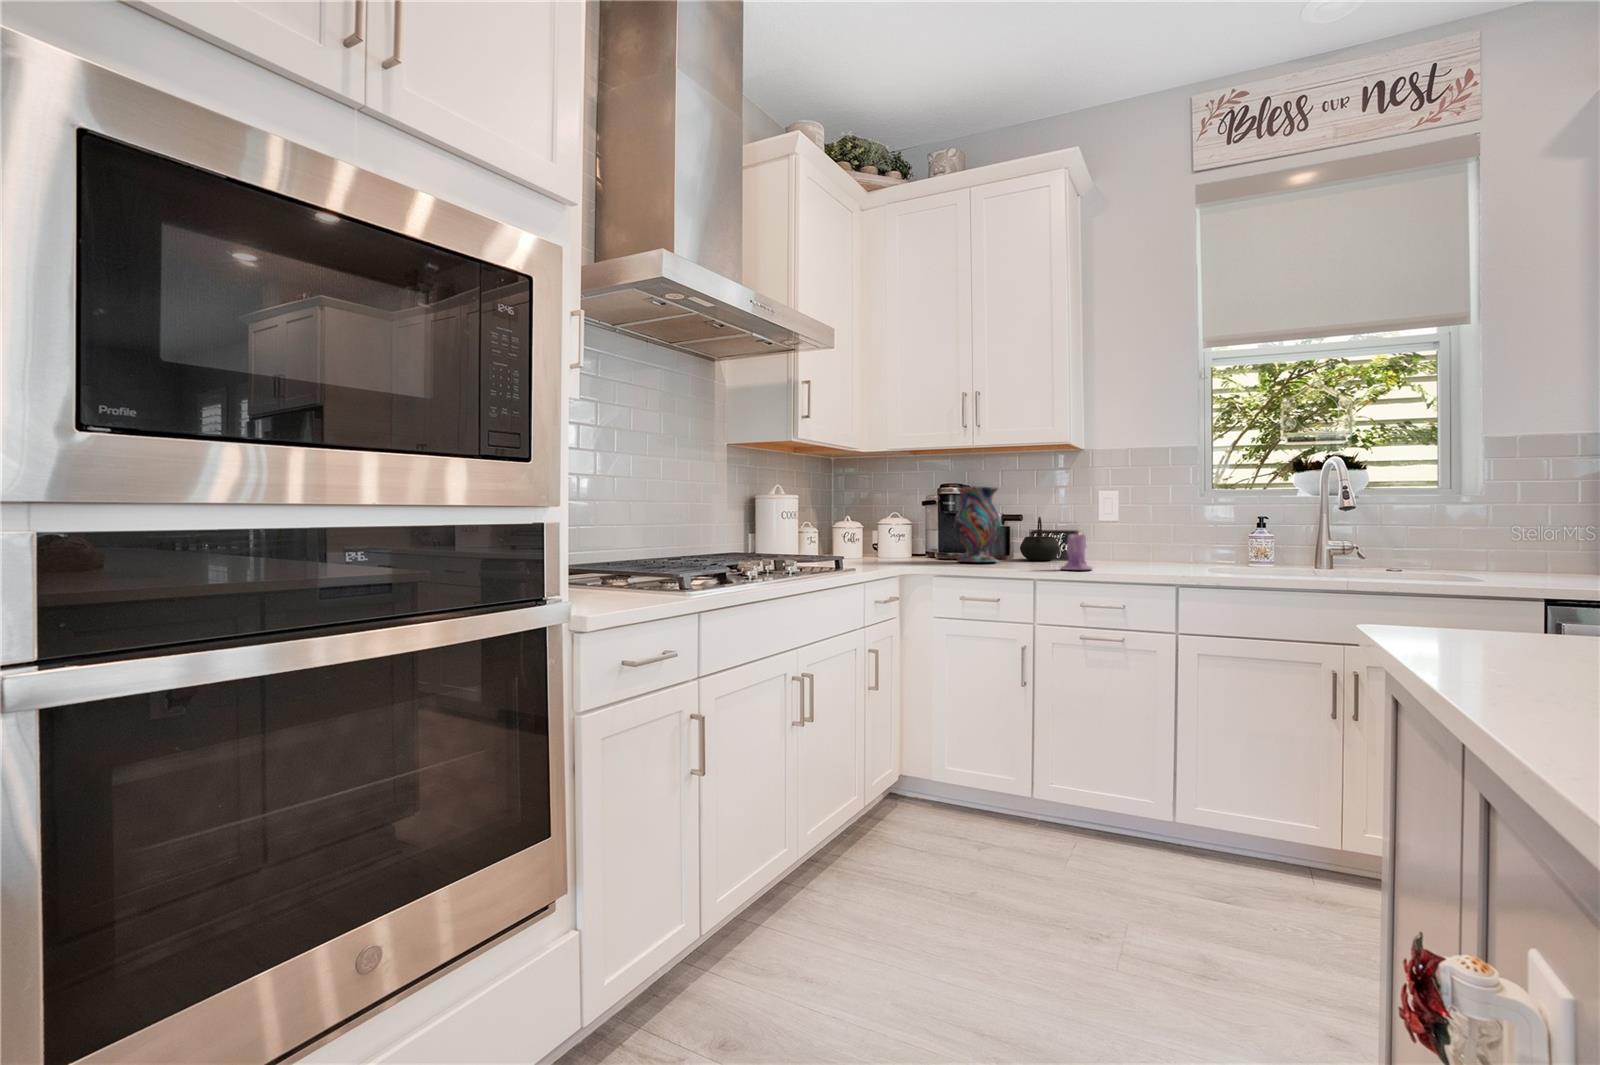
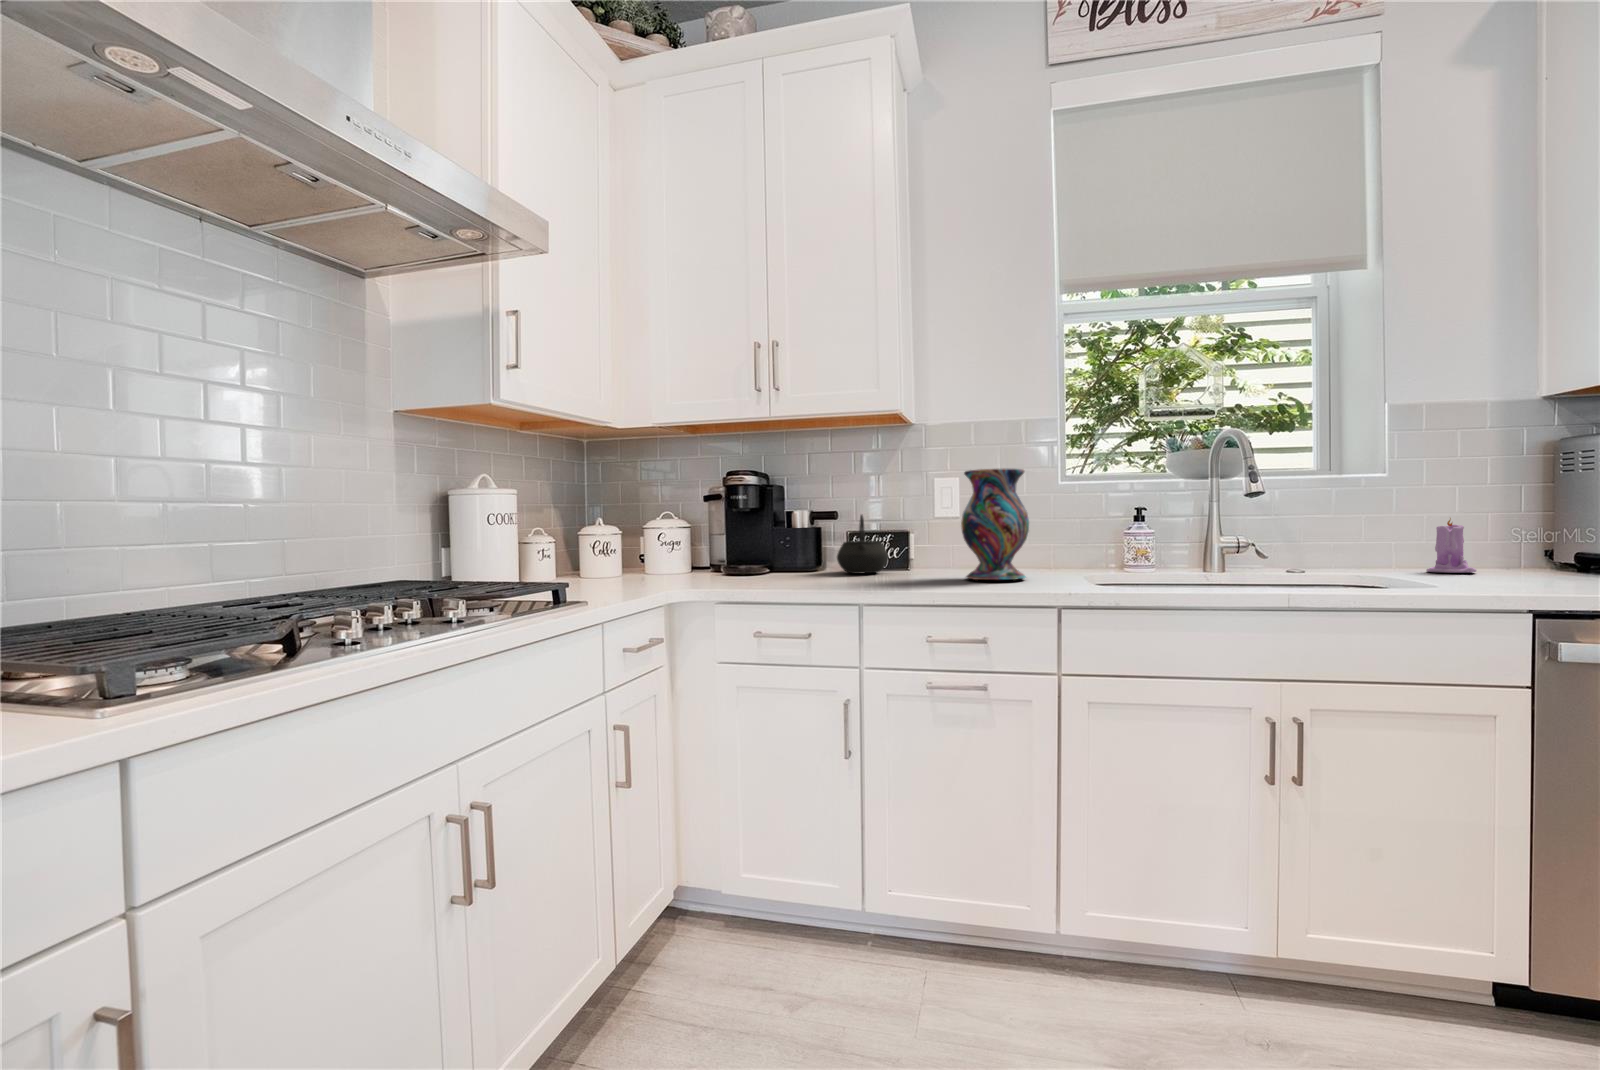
vase: present [954,487,1001,562] -> present [961,469,1029,580]
candle: present [1061,532,1093,570] -> present [1427,518,1477,573]

